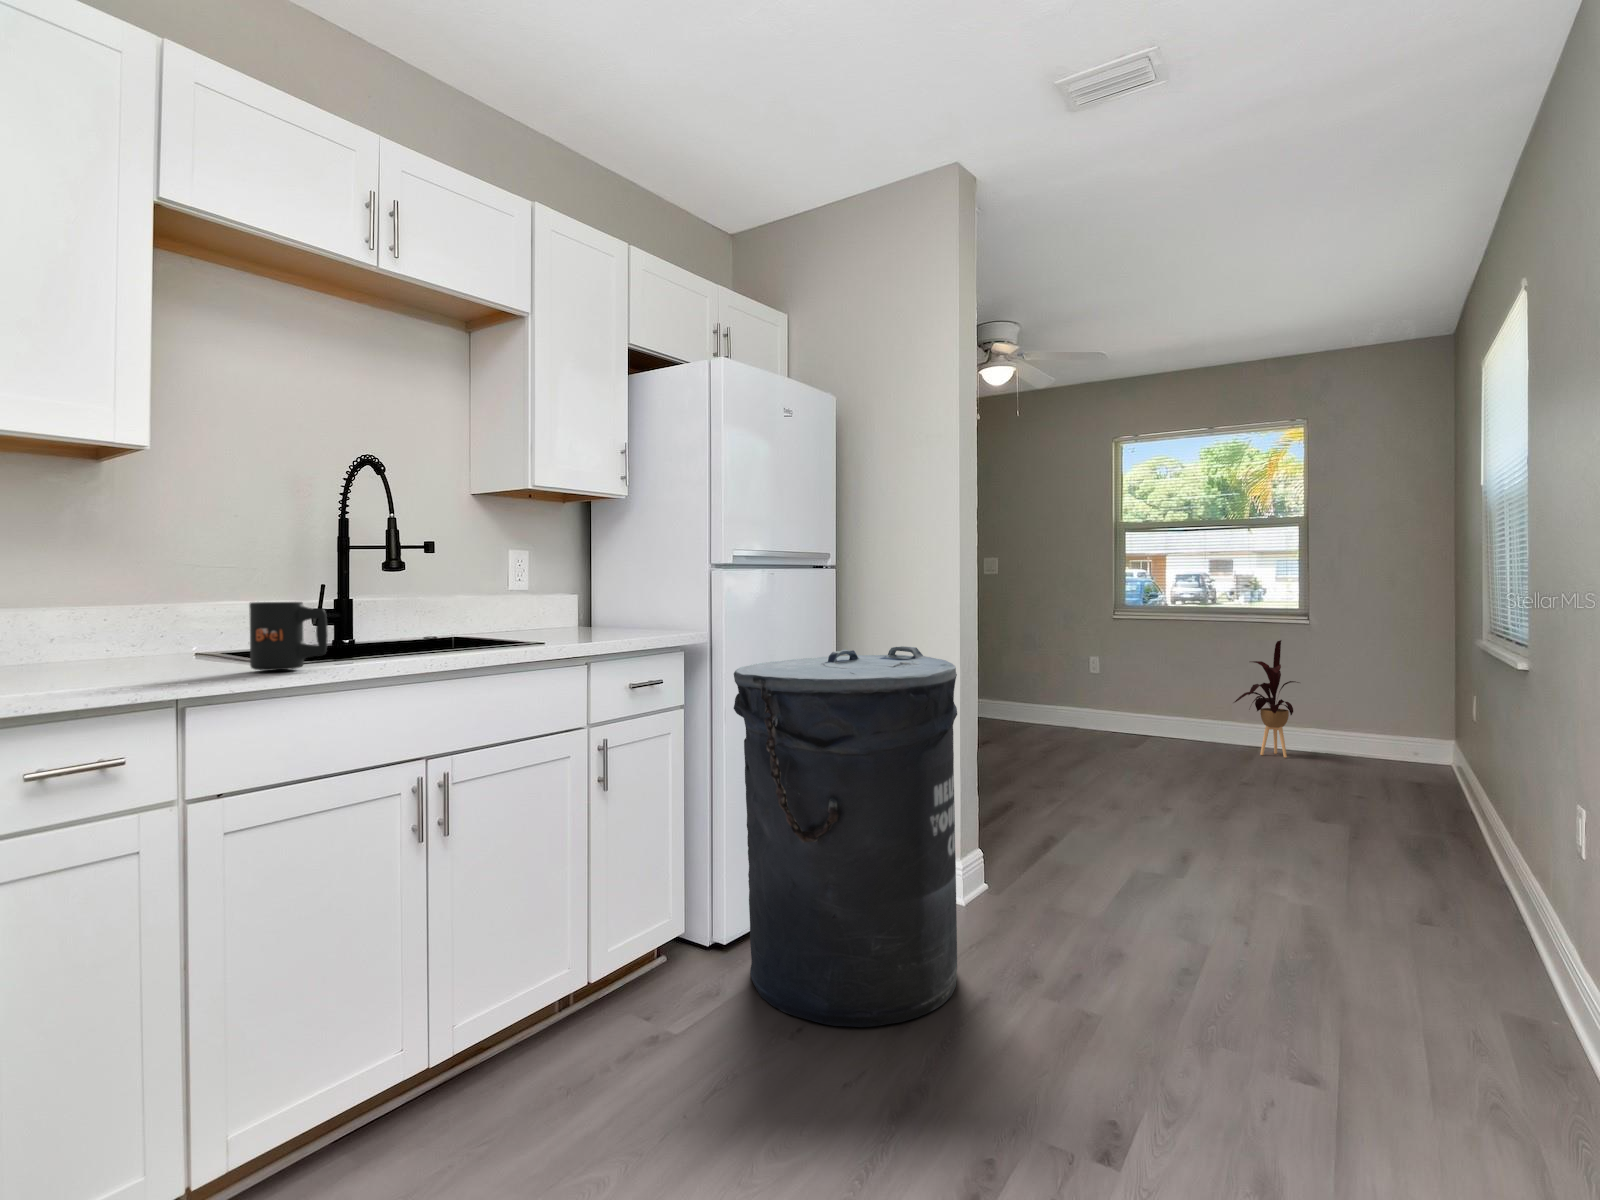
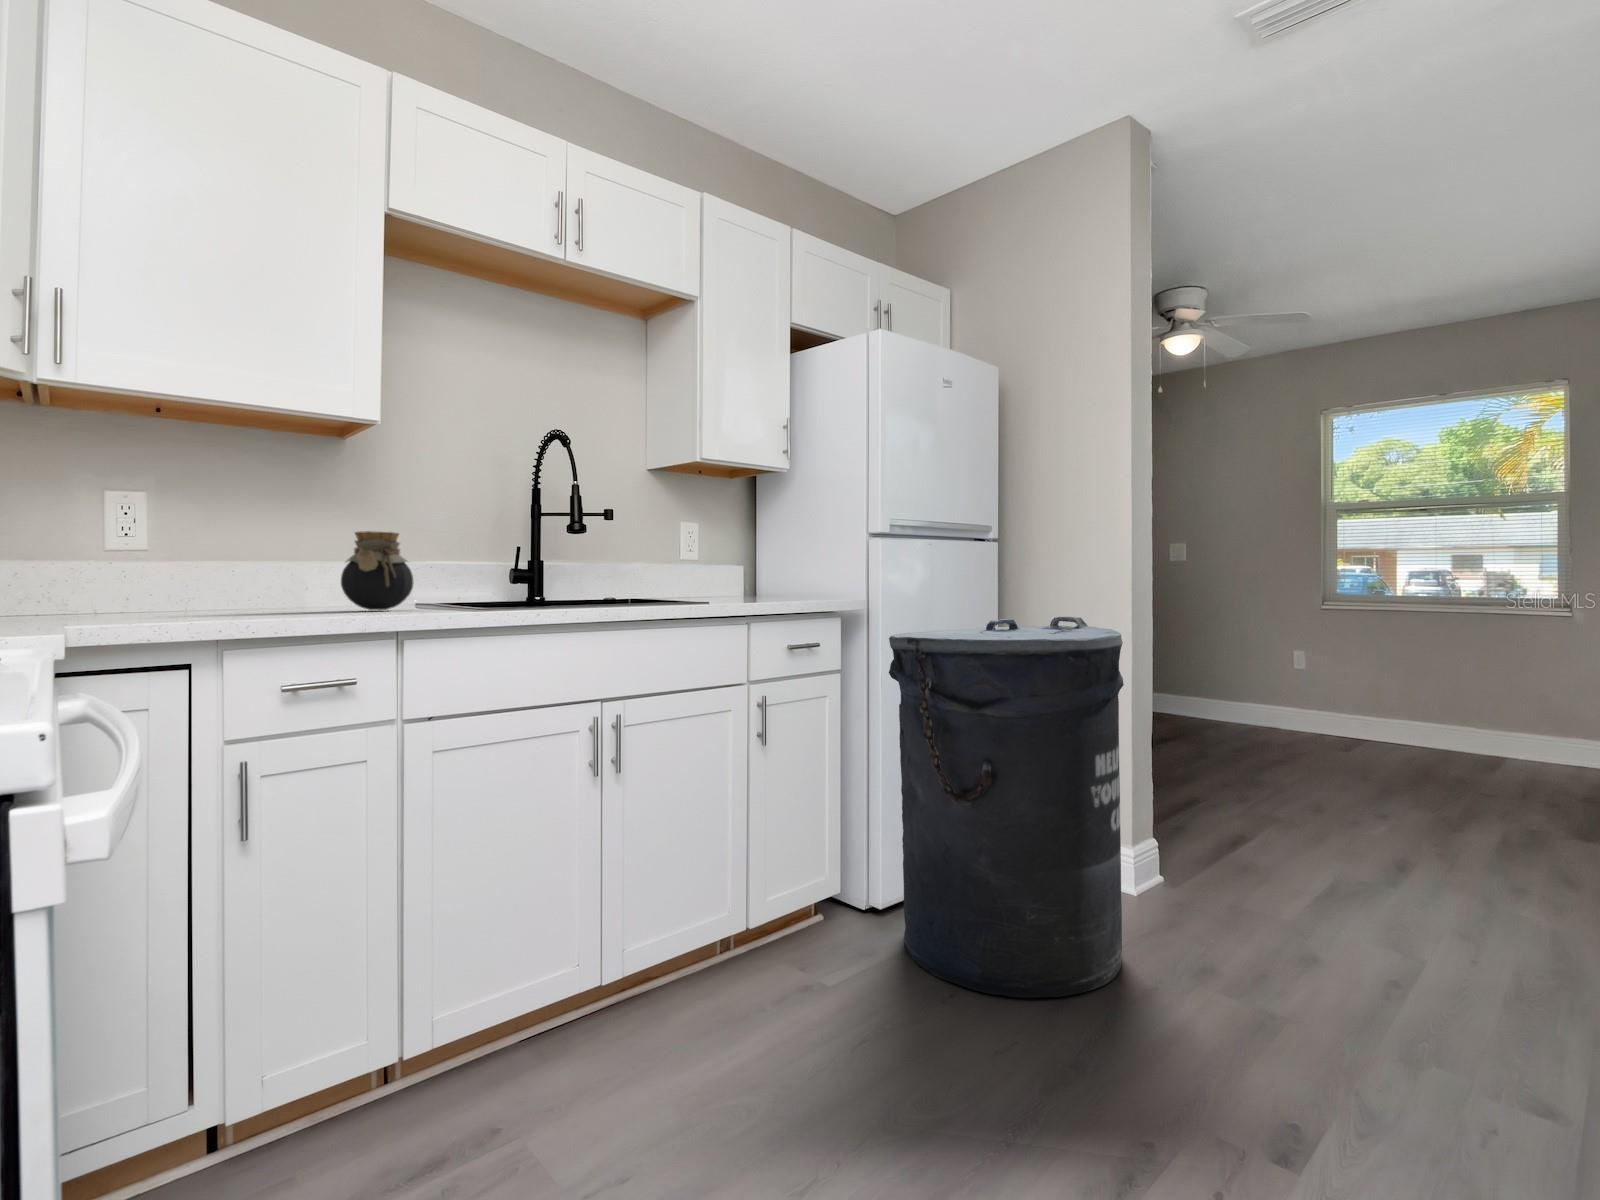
jar: none [100,586,196,676] -> present [341,531,413,610]
mug: present [249,602,328,671] -> none [456,548,518,608]
house plant: present [1235,640,1298,757] -> none [1470,636,1561,772]

